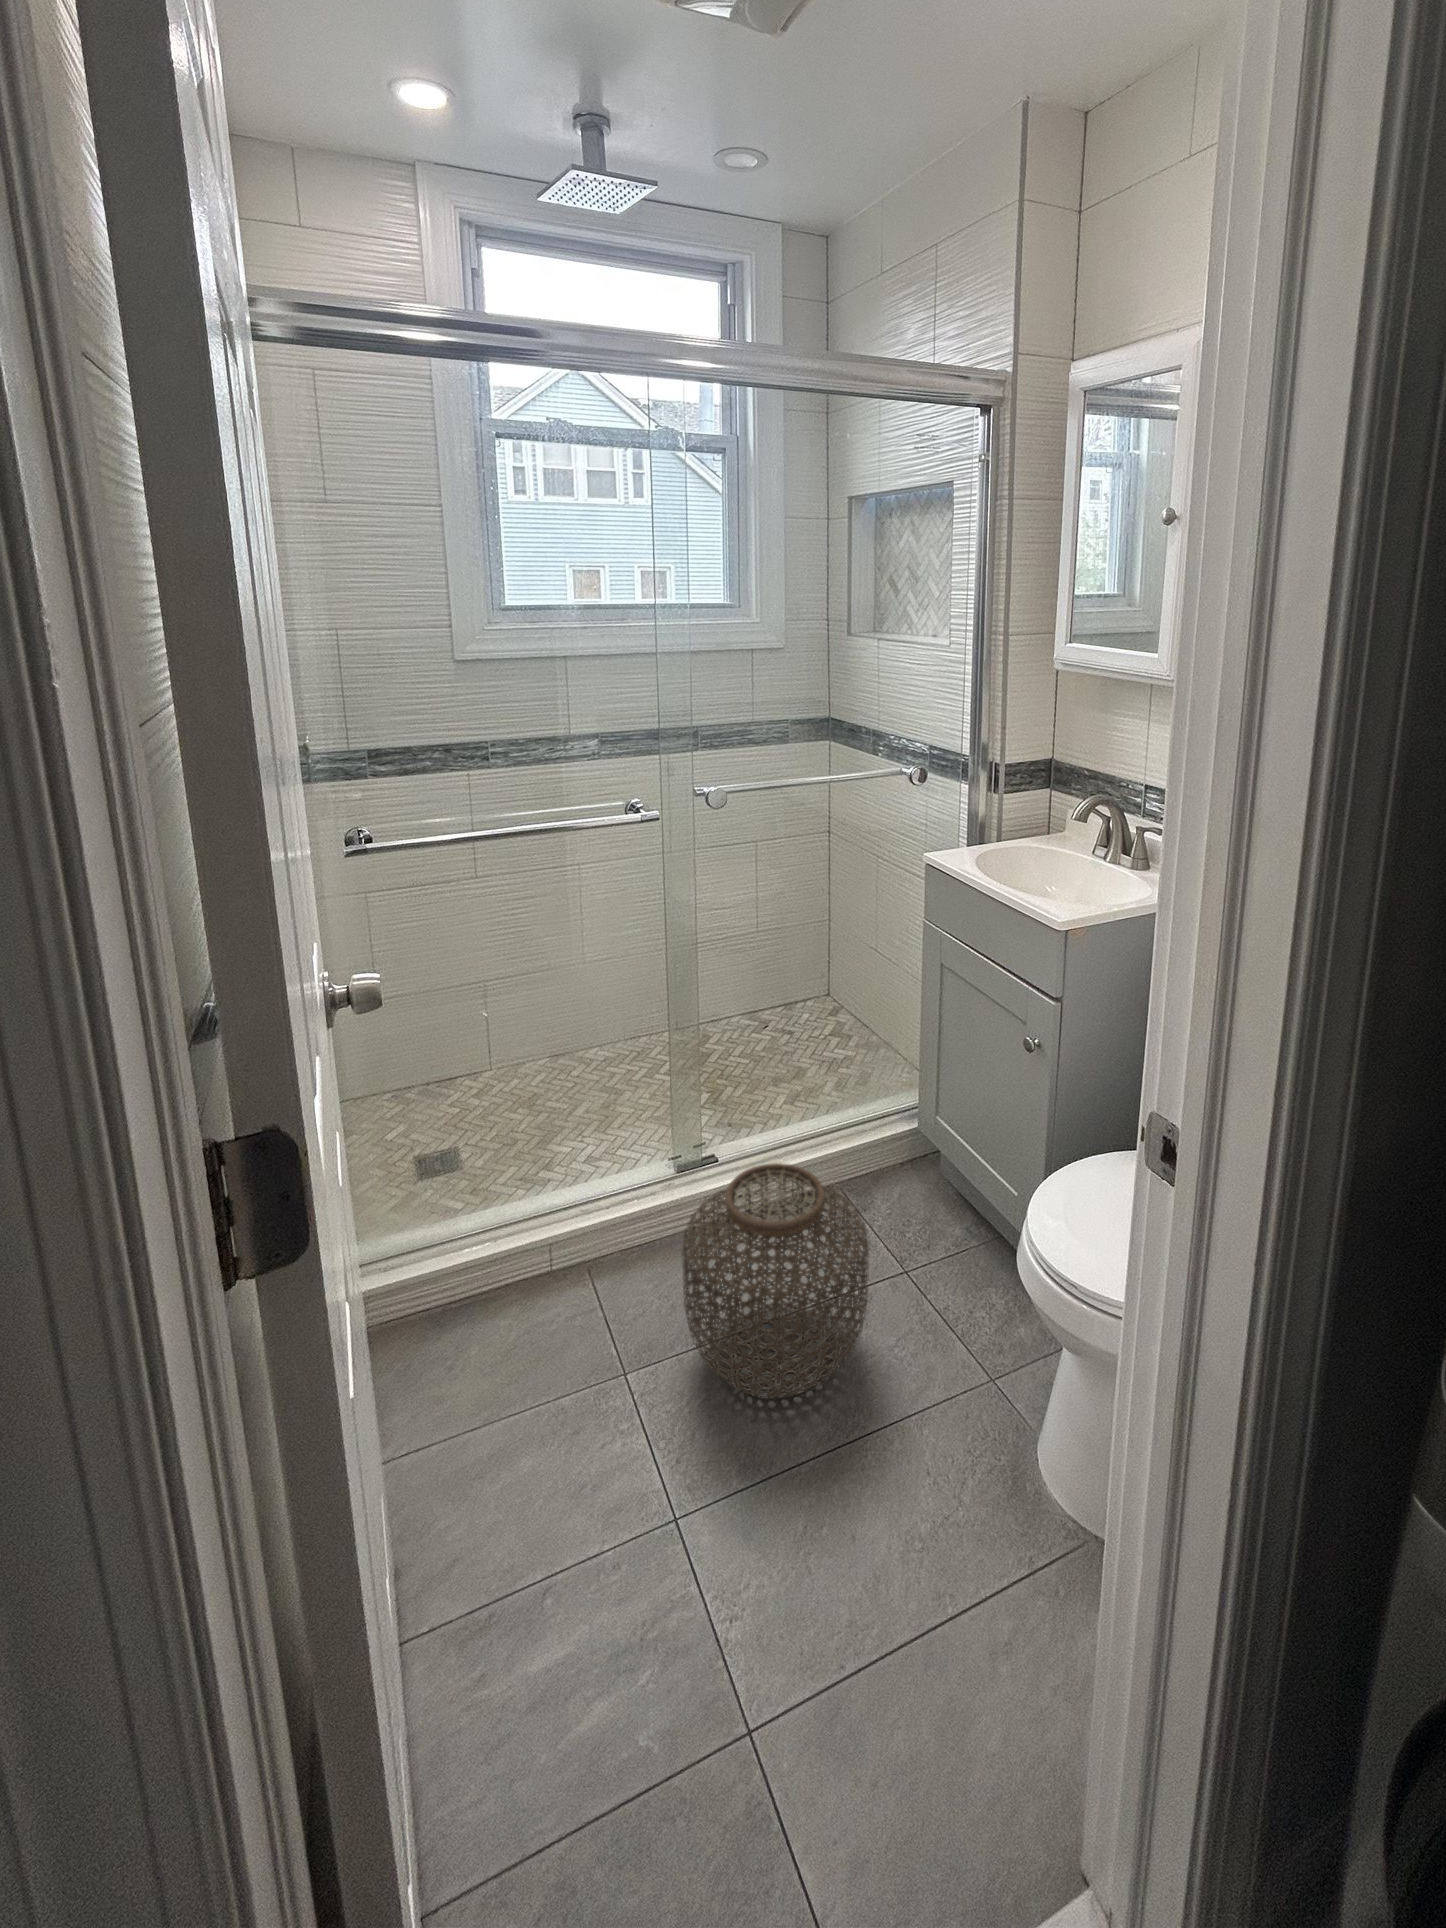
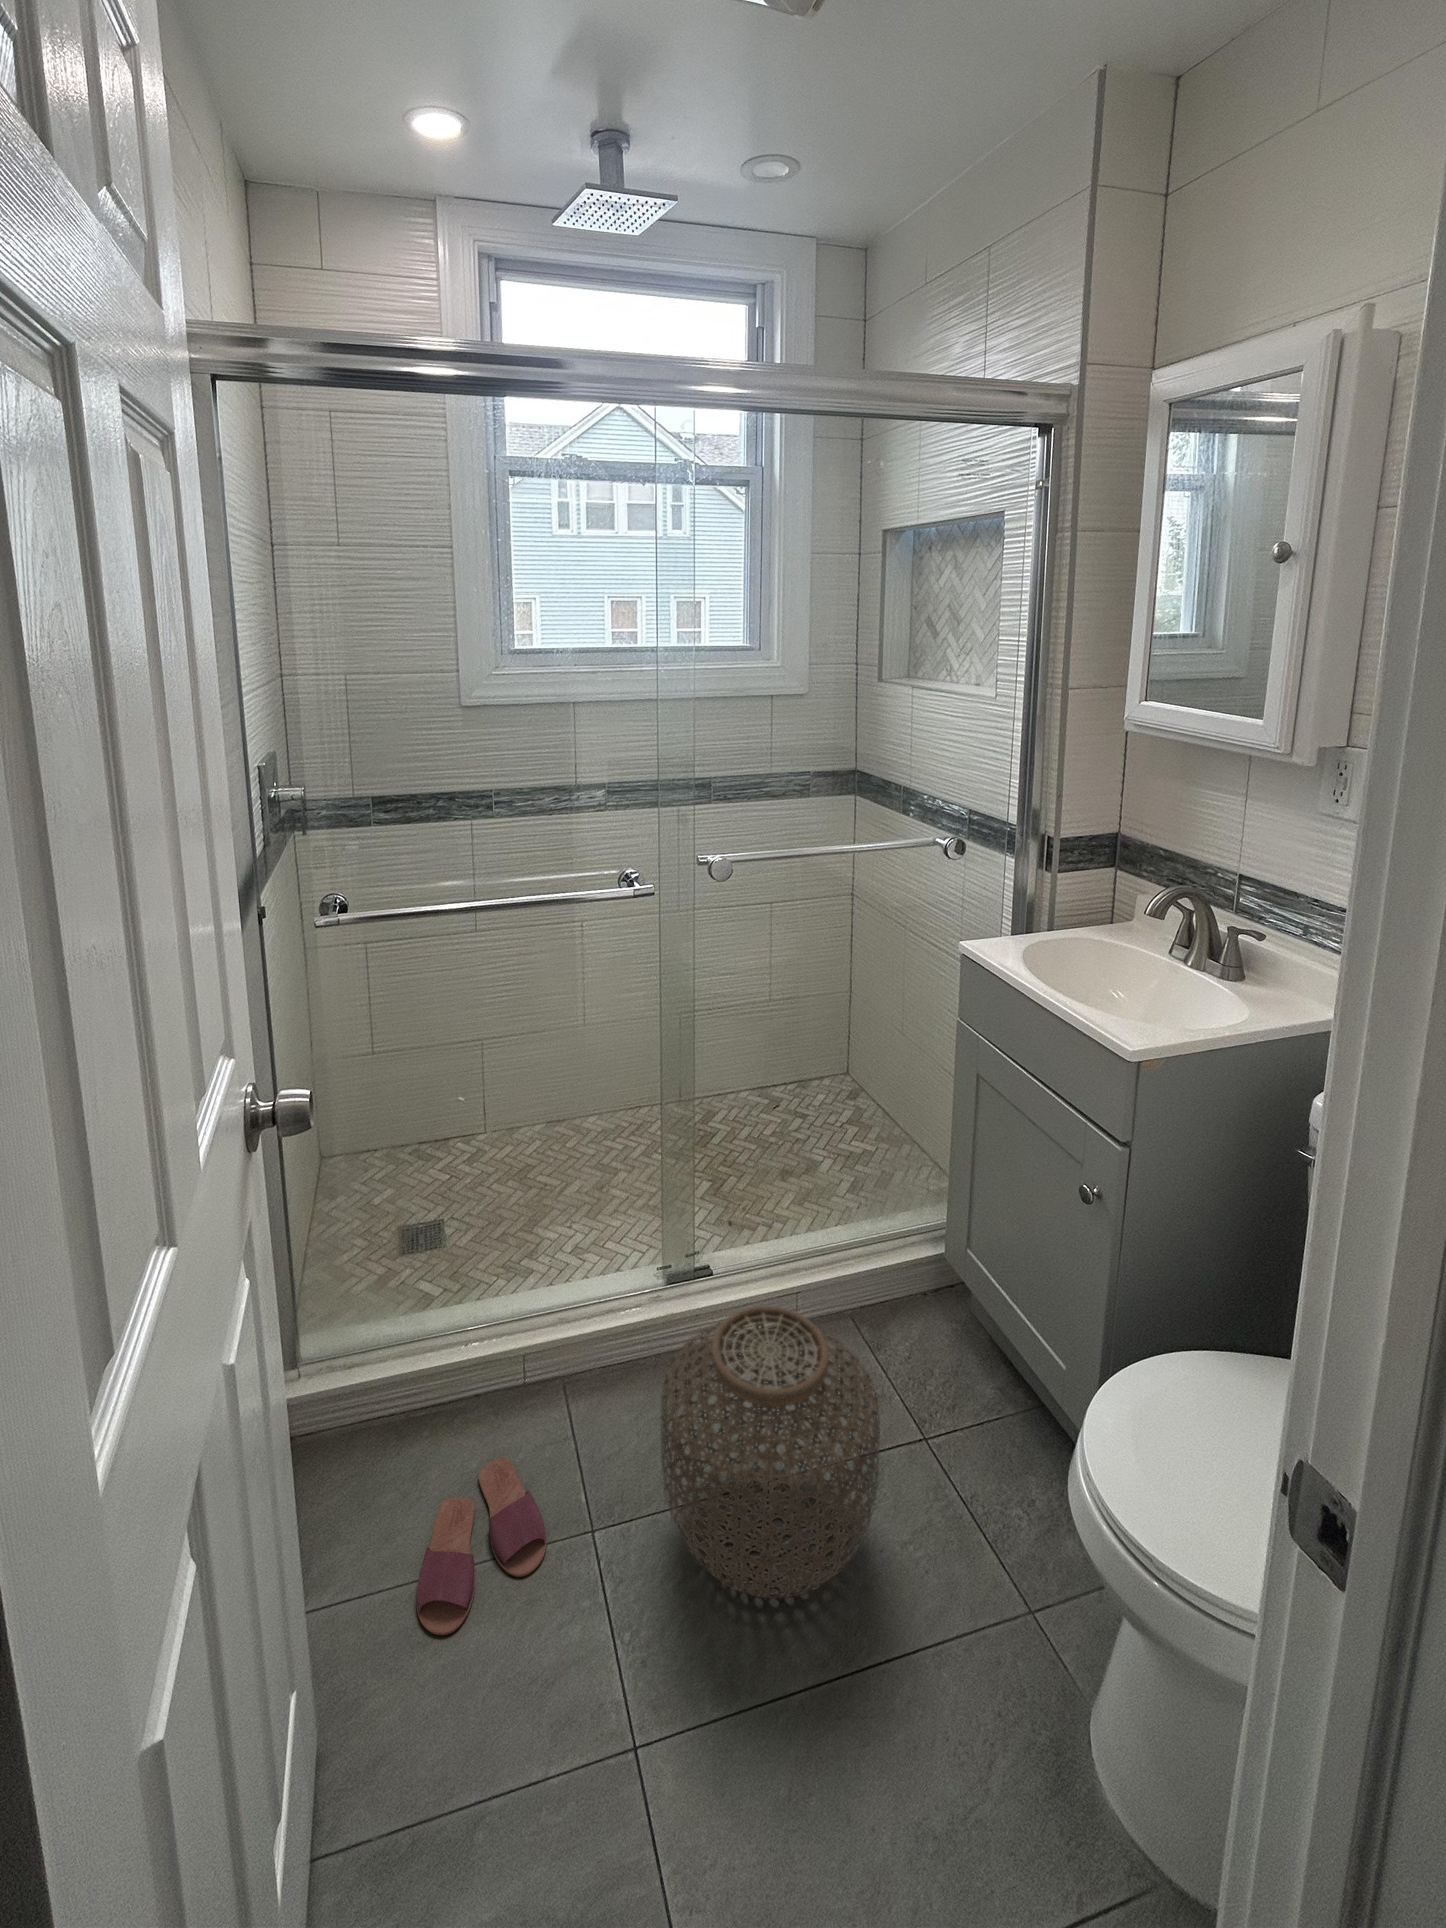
slippers: none [469,1328,584,1468] -> present [417,1457,547,1635]

